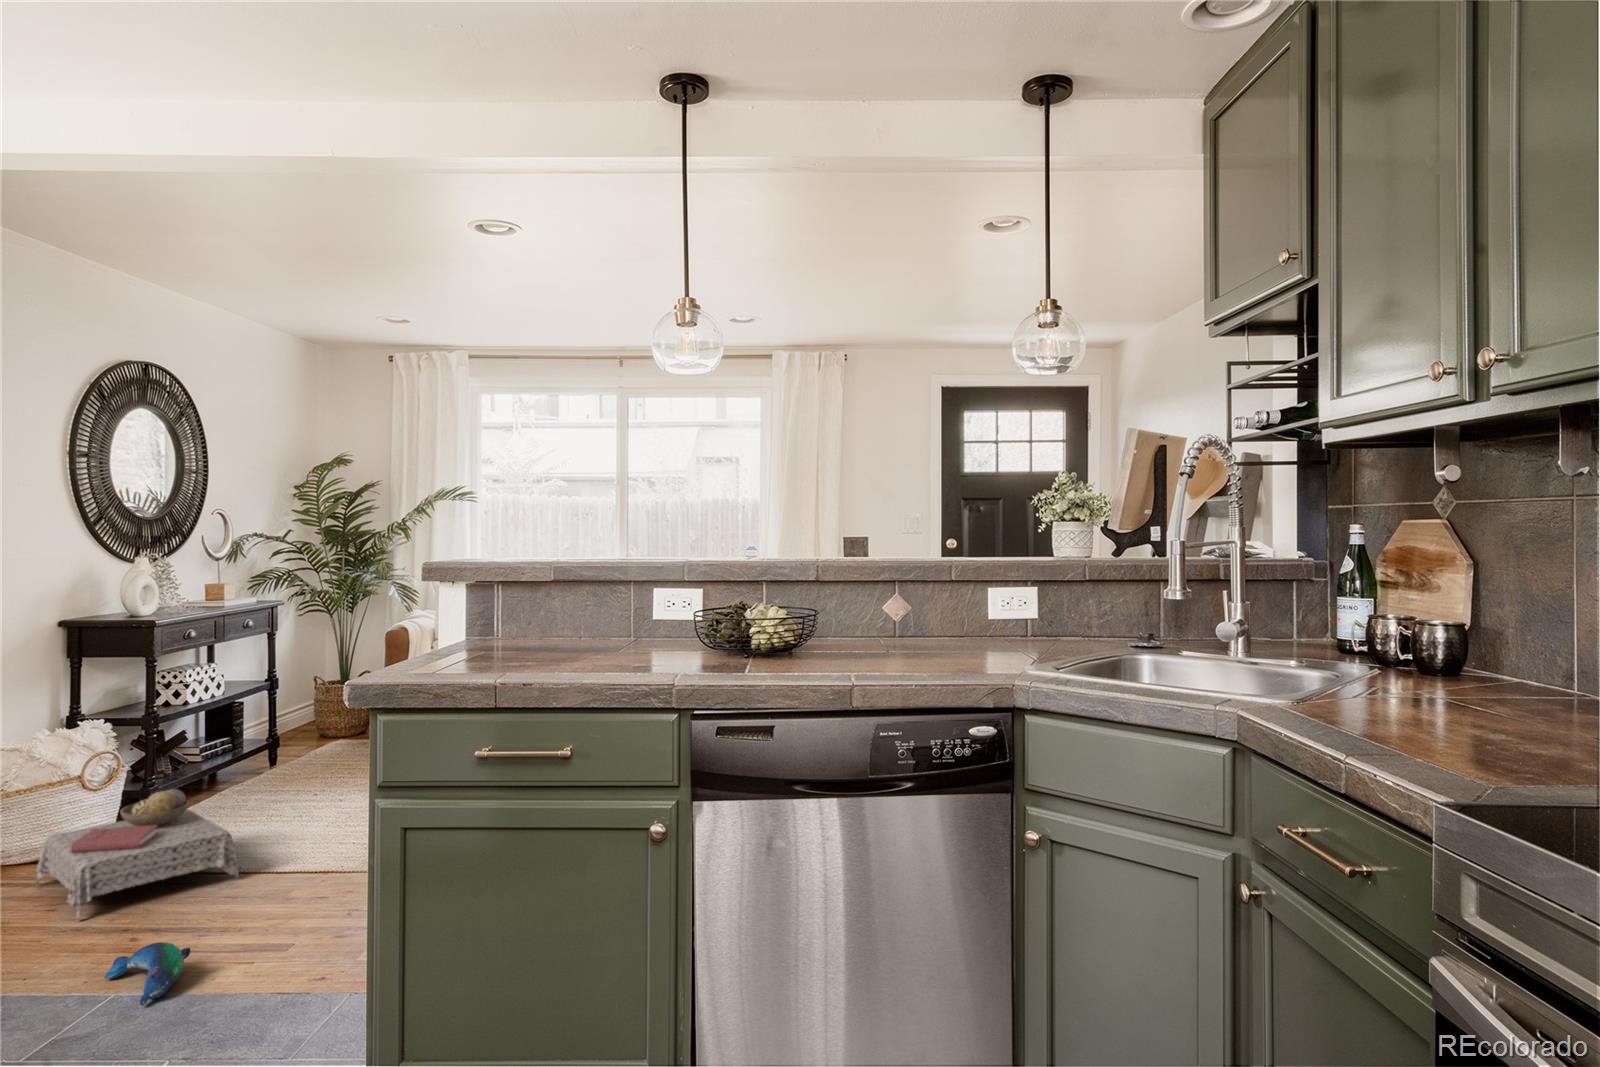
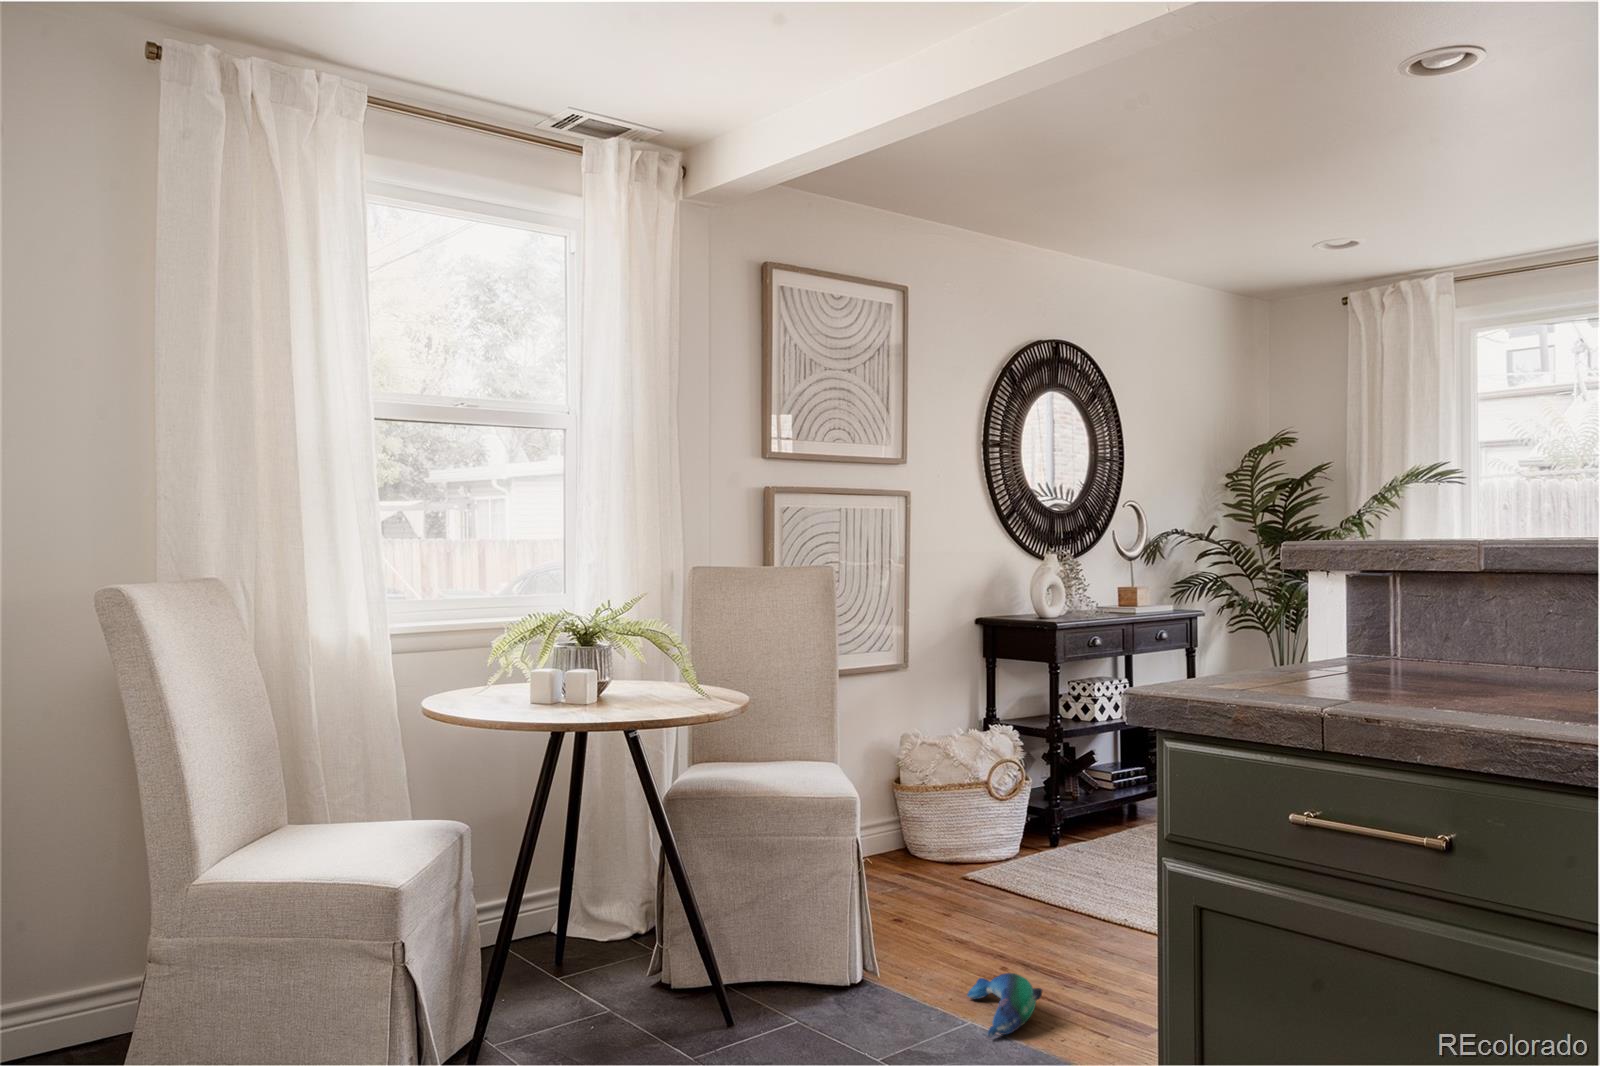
ottoman: present [36,789,239,919] -> none [941,810,1121,931]

